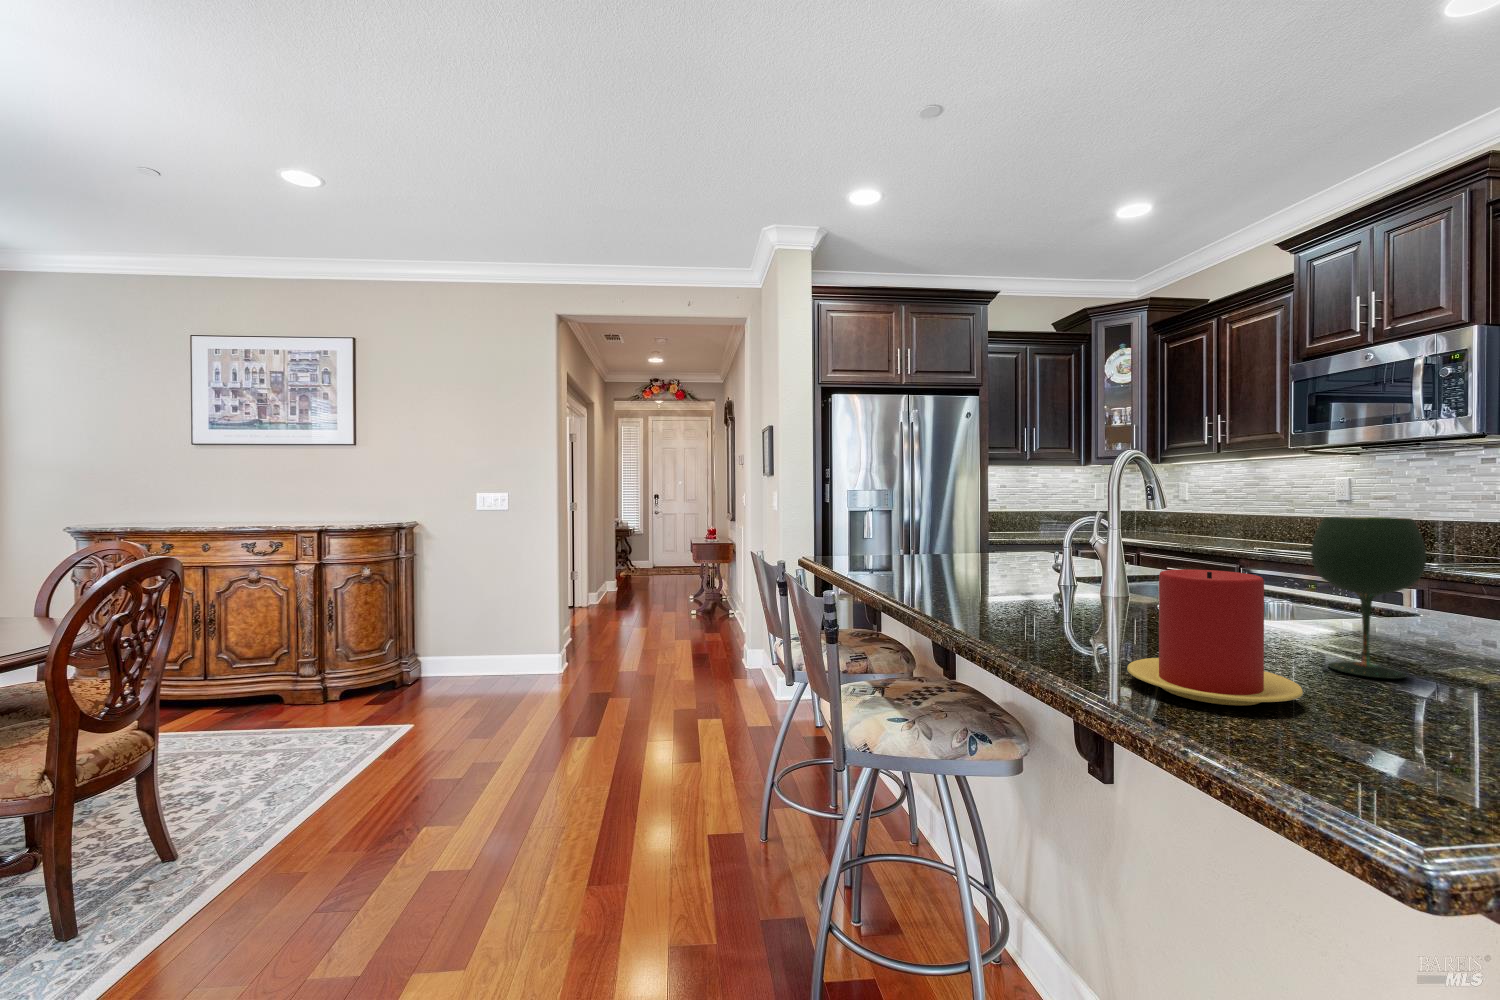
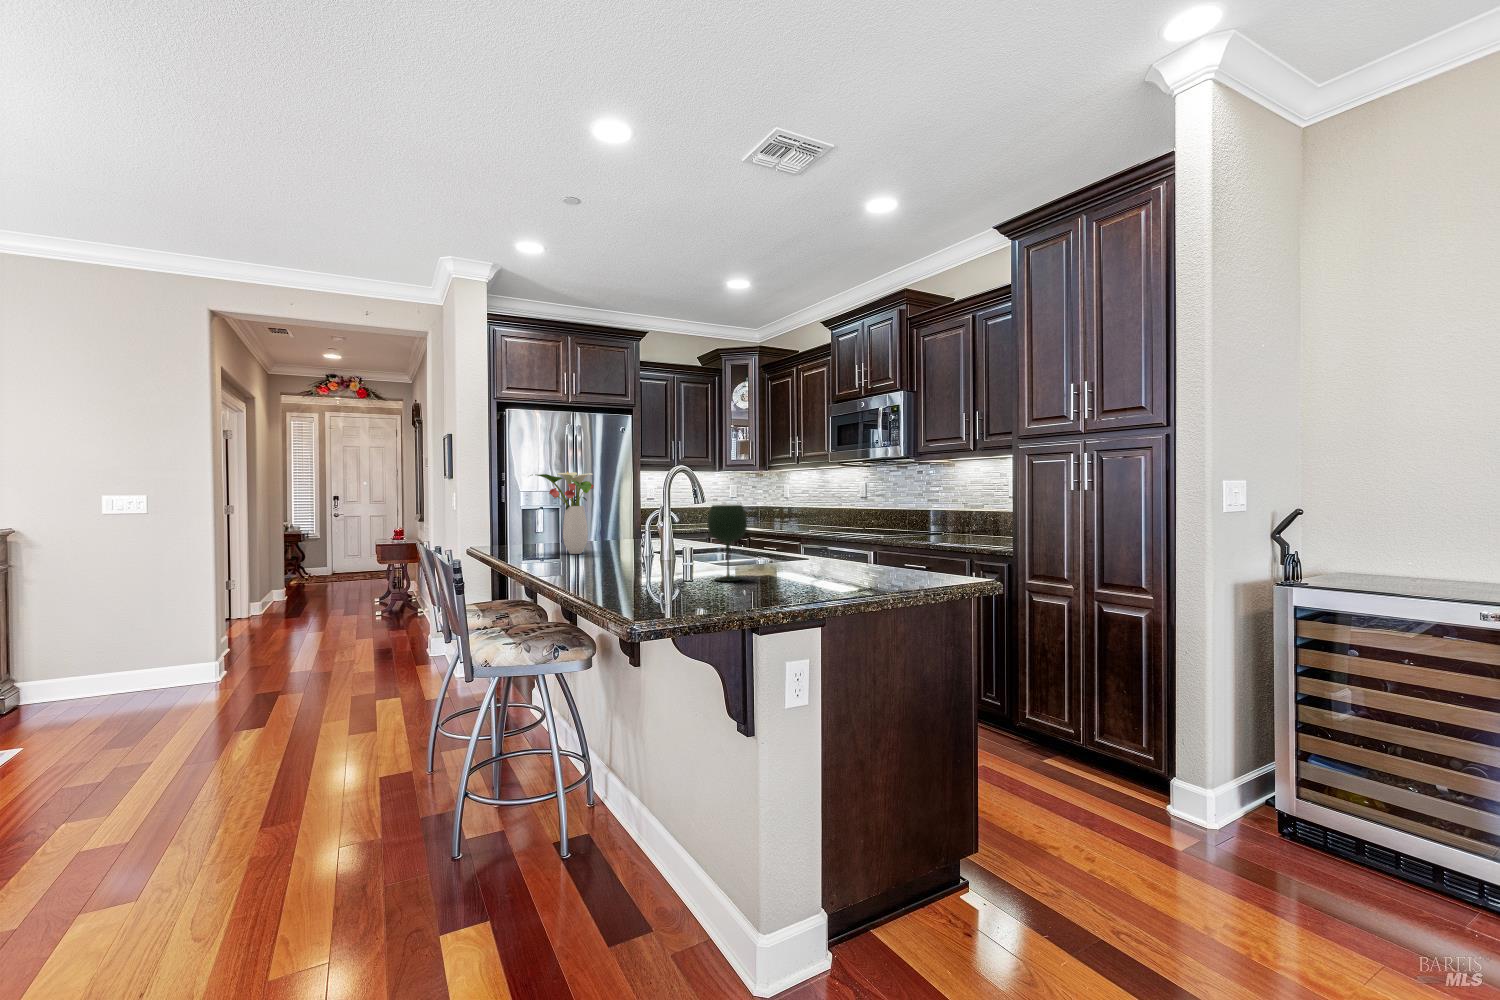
flower arrangement: none [887,462,985,578] -> present [530,471,594,554]
candle: present [1127,569,1303,705] -> none [603,533,674,595]

